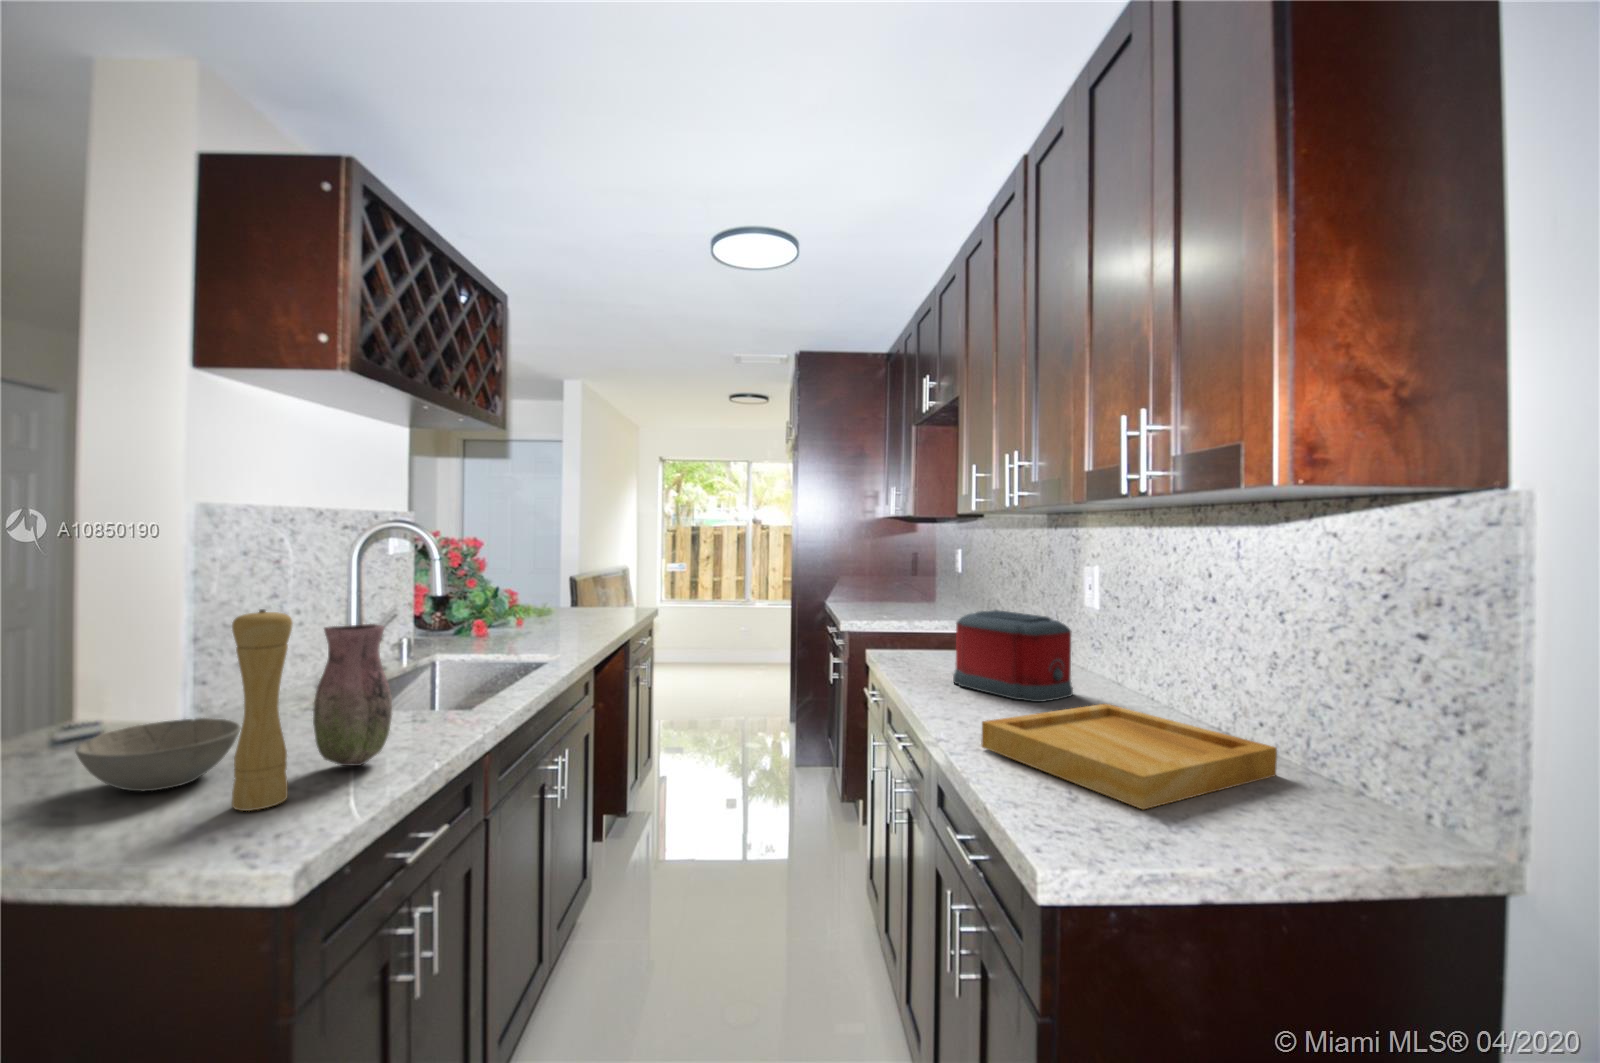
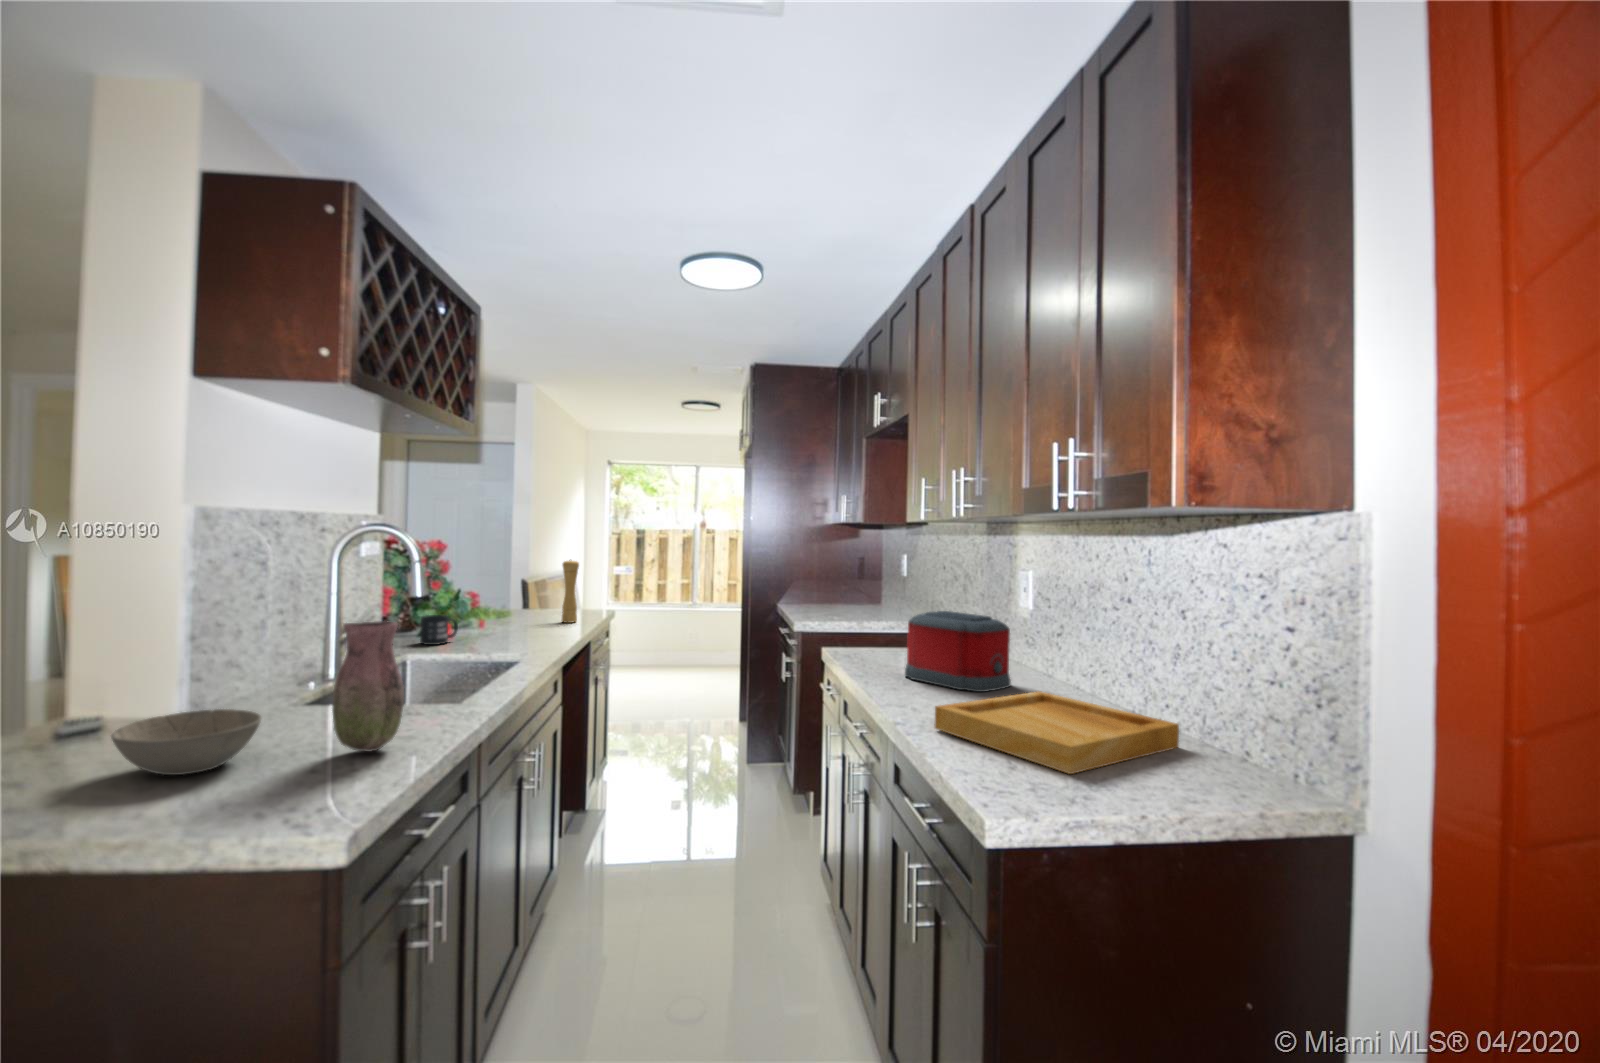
pepper mill: present [232,609,293,811] -> present [562,560,579,623]
mug: none [451,614,490,645] -> present [420,615,458,645]

